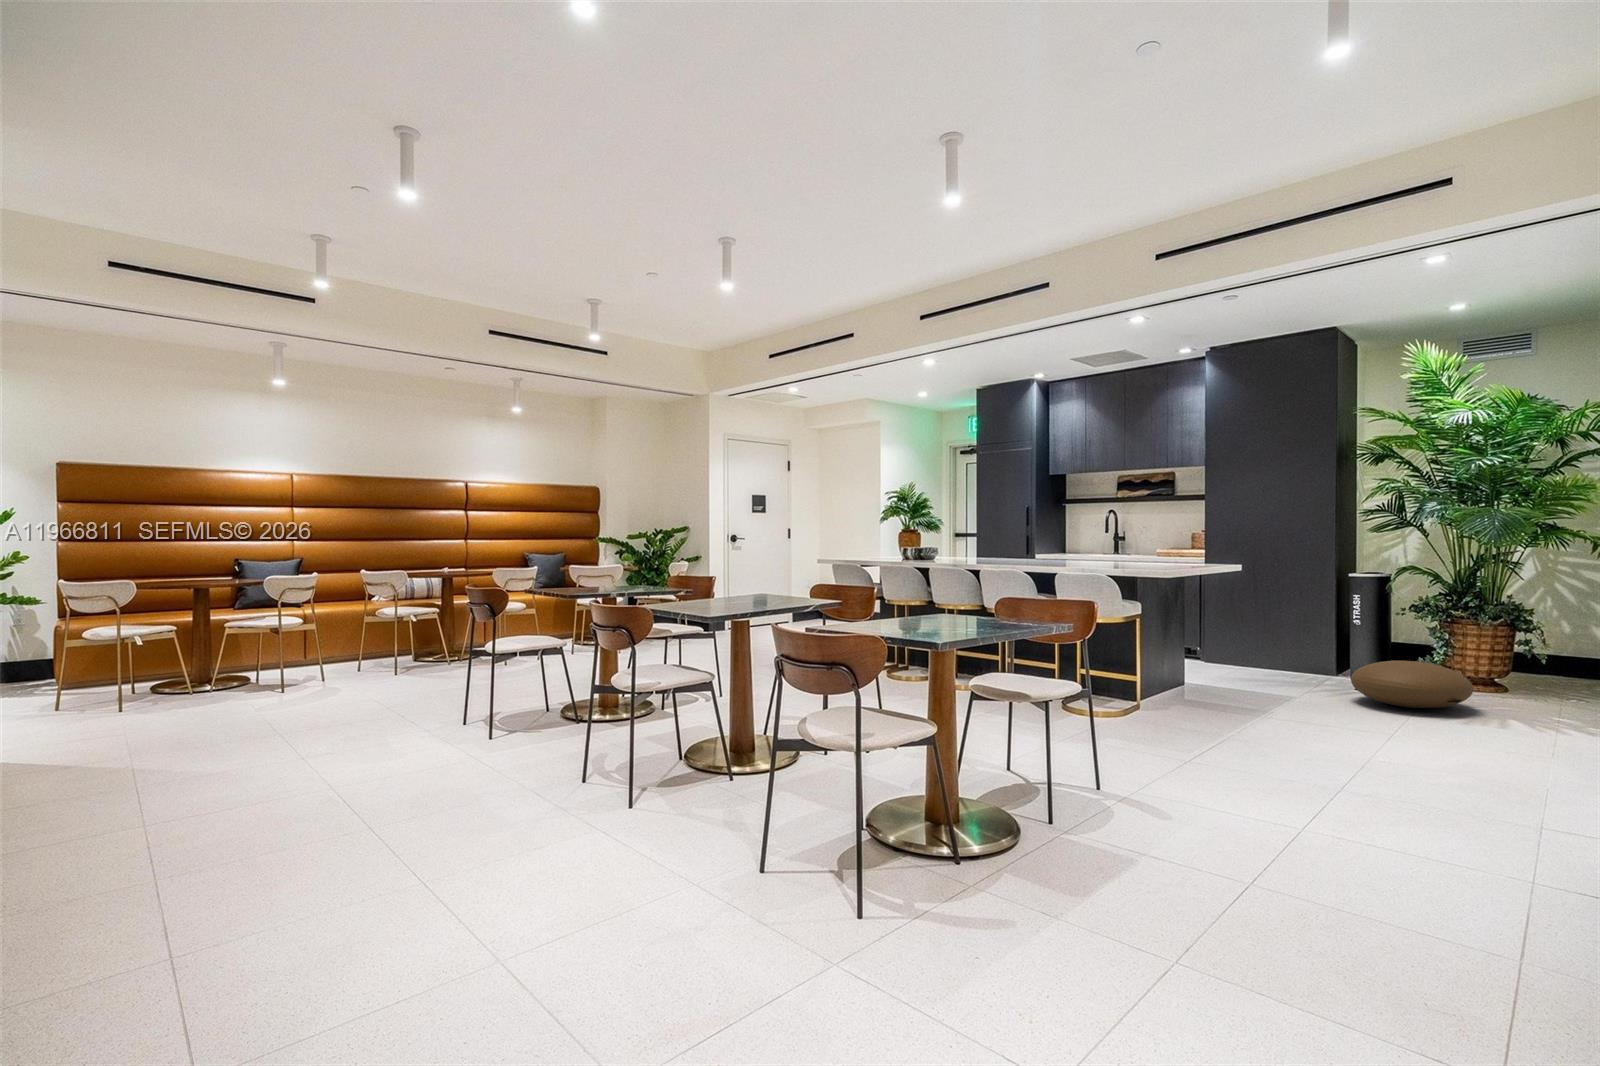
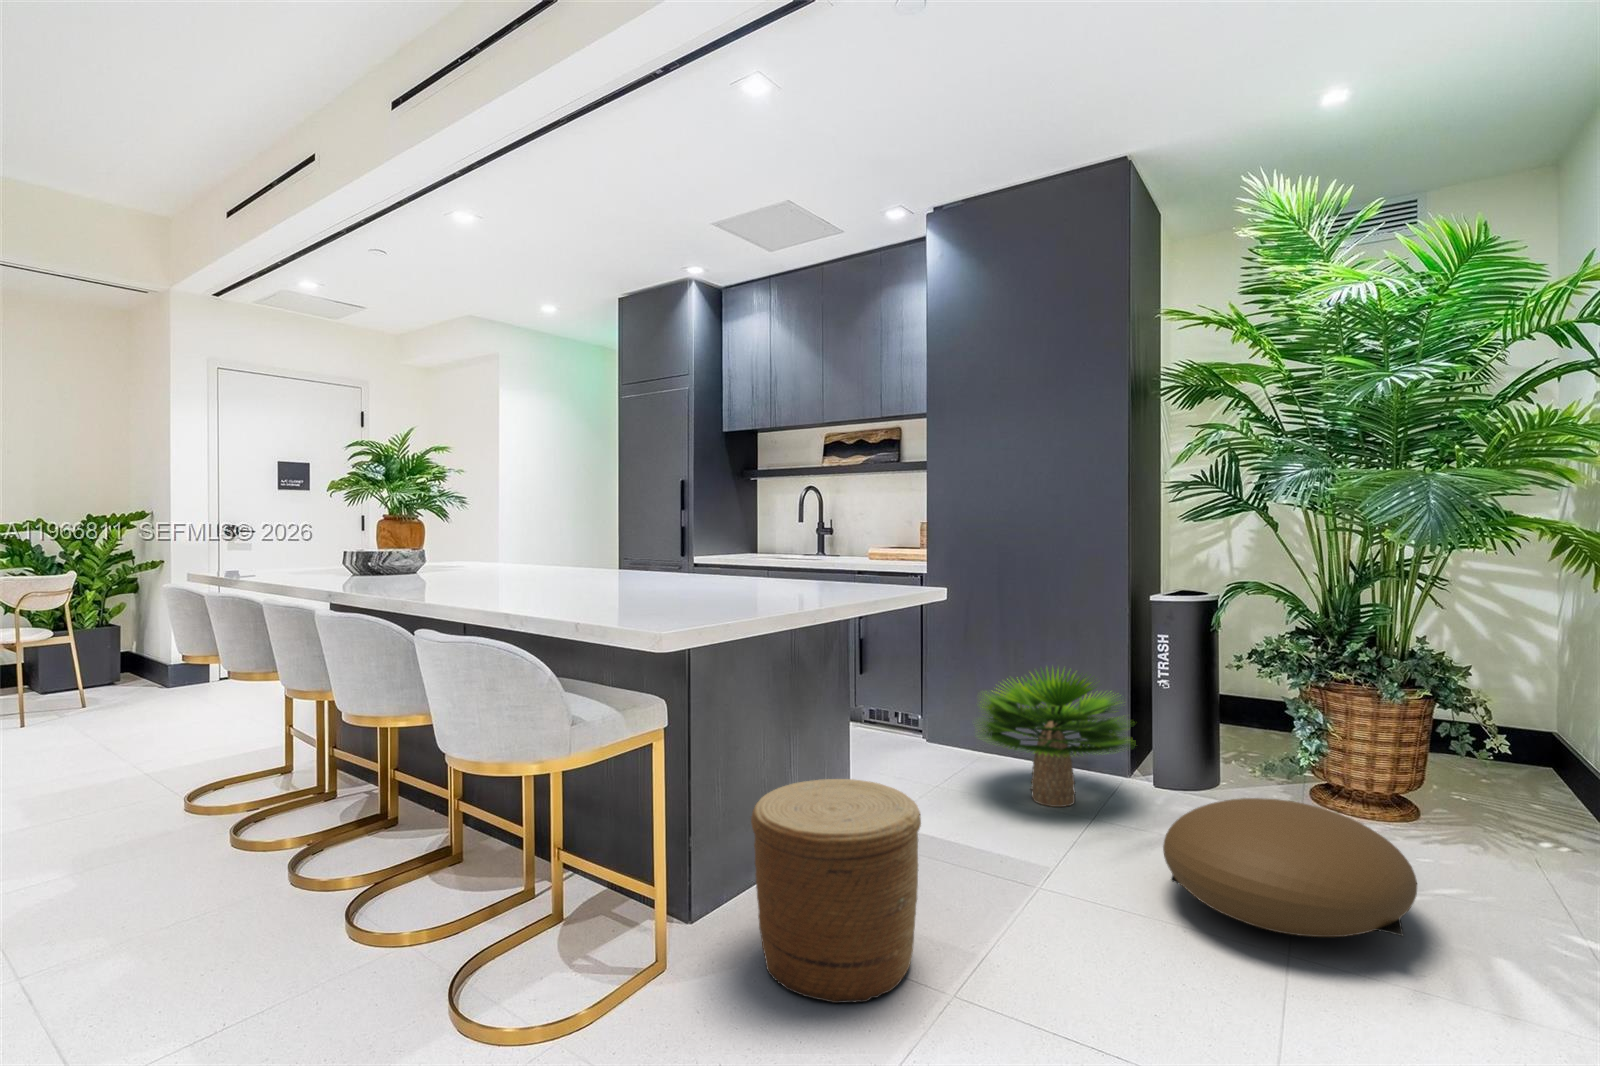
potted plant: none [1241,608,1341,679] -> present [980,669,1130,807]
woven basket: none [1167,638,1242,711] -> present [751,779,921,1003]

